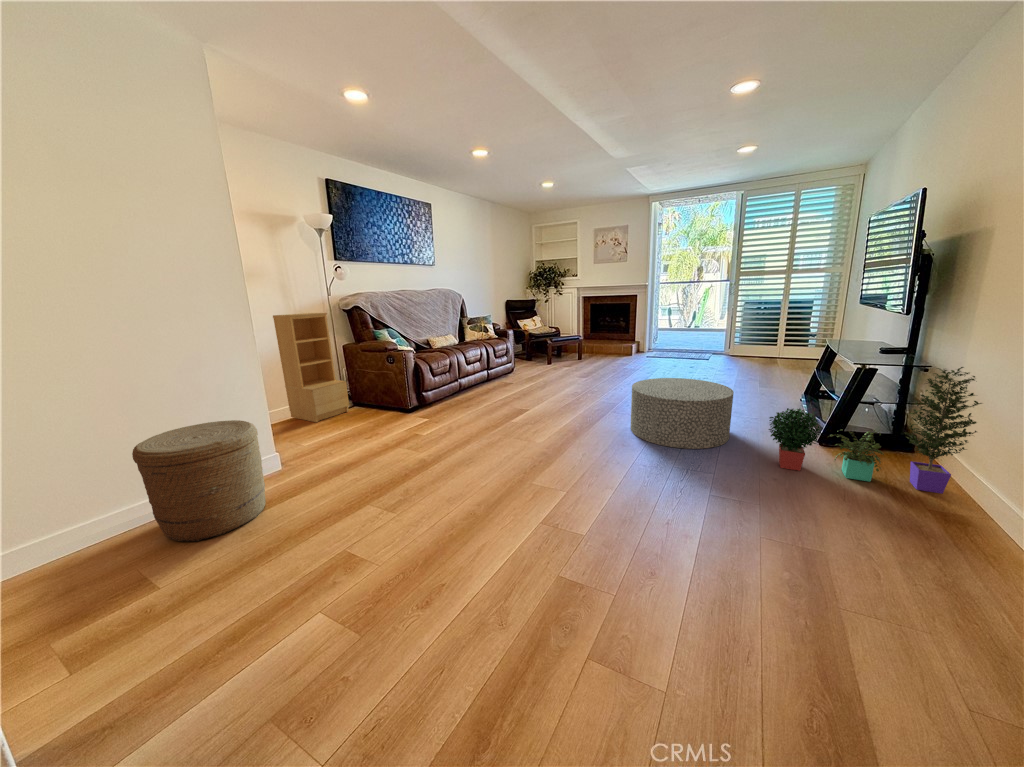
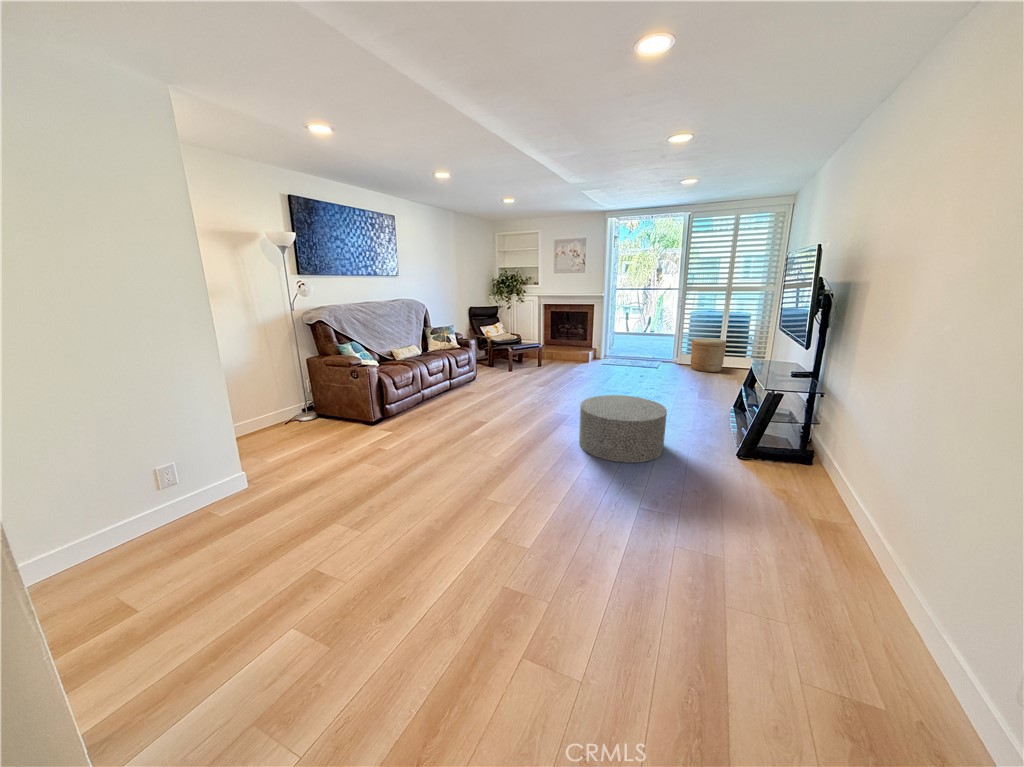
bookshelf: present [273,313,349,422] -> none [234,327,313,436]
potted plant: present [769,367,982,494] -> none [692,400,853,503]
woven basket: present [132,420,266,542] -> present [691,338,726,372]

